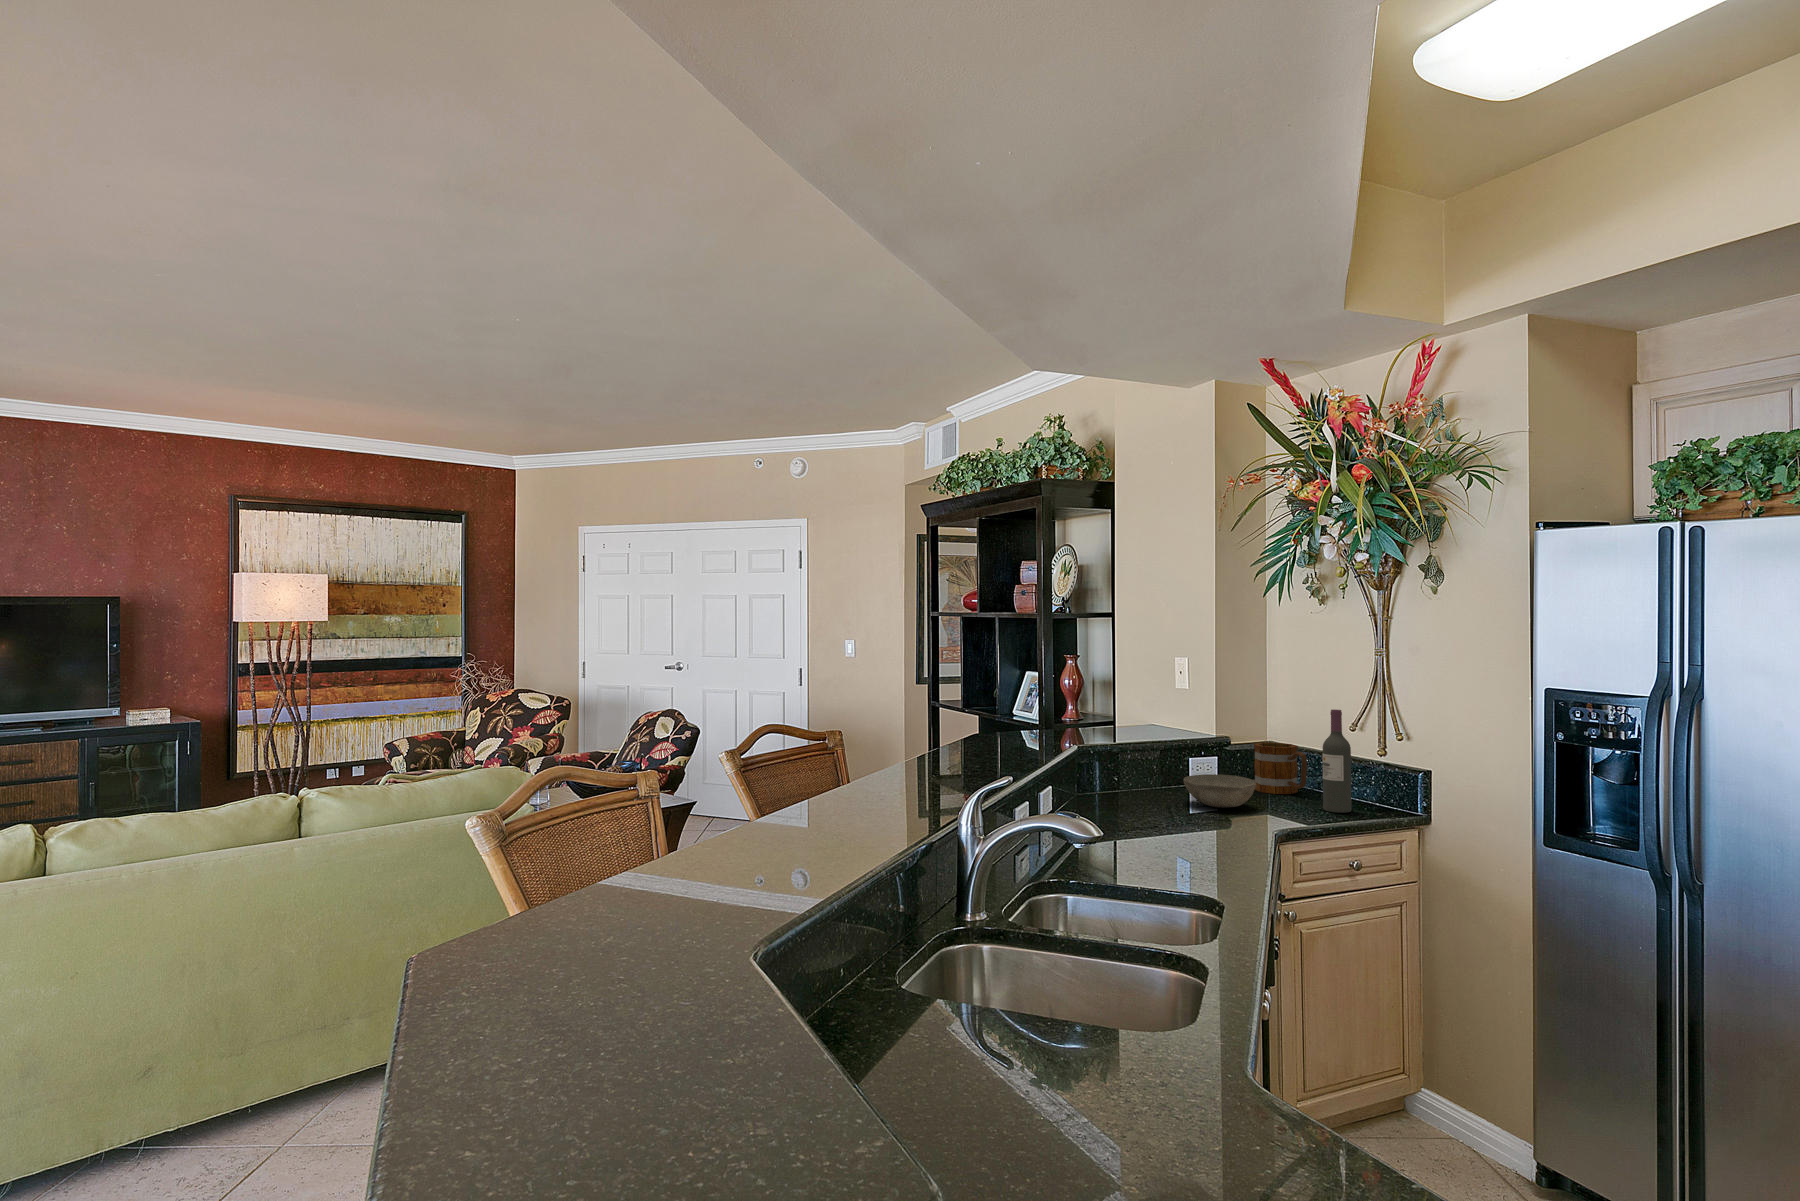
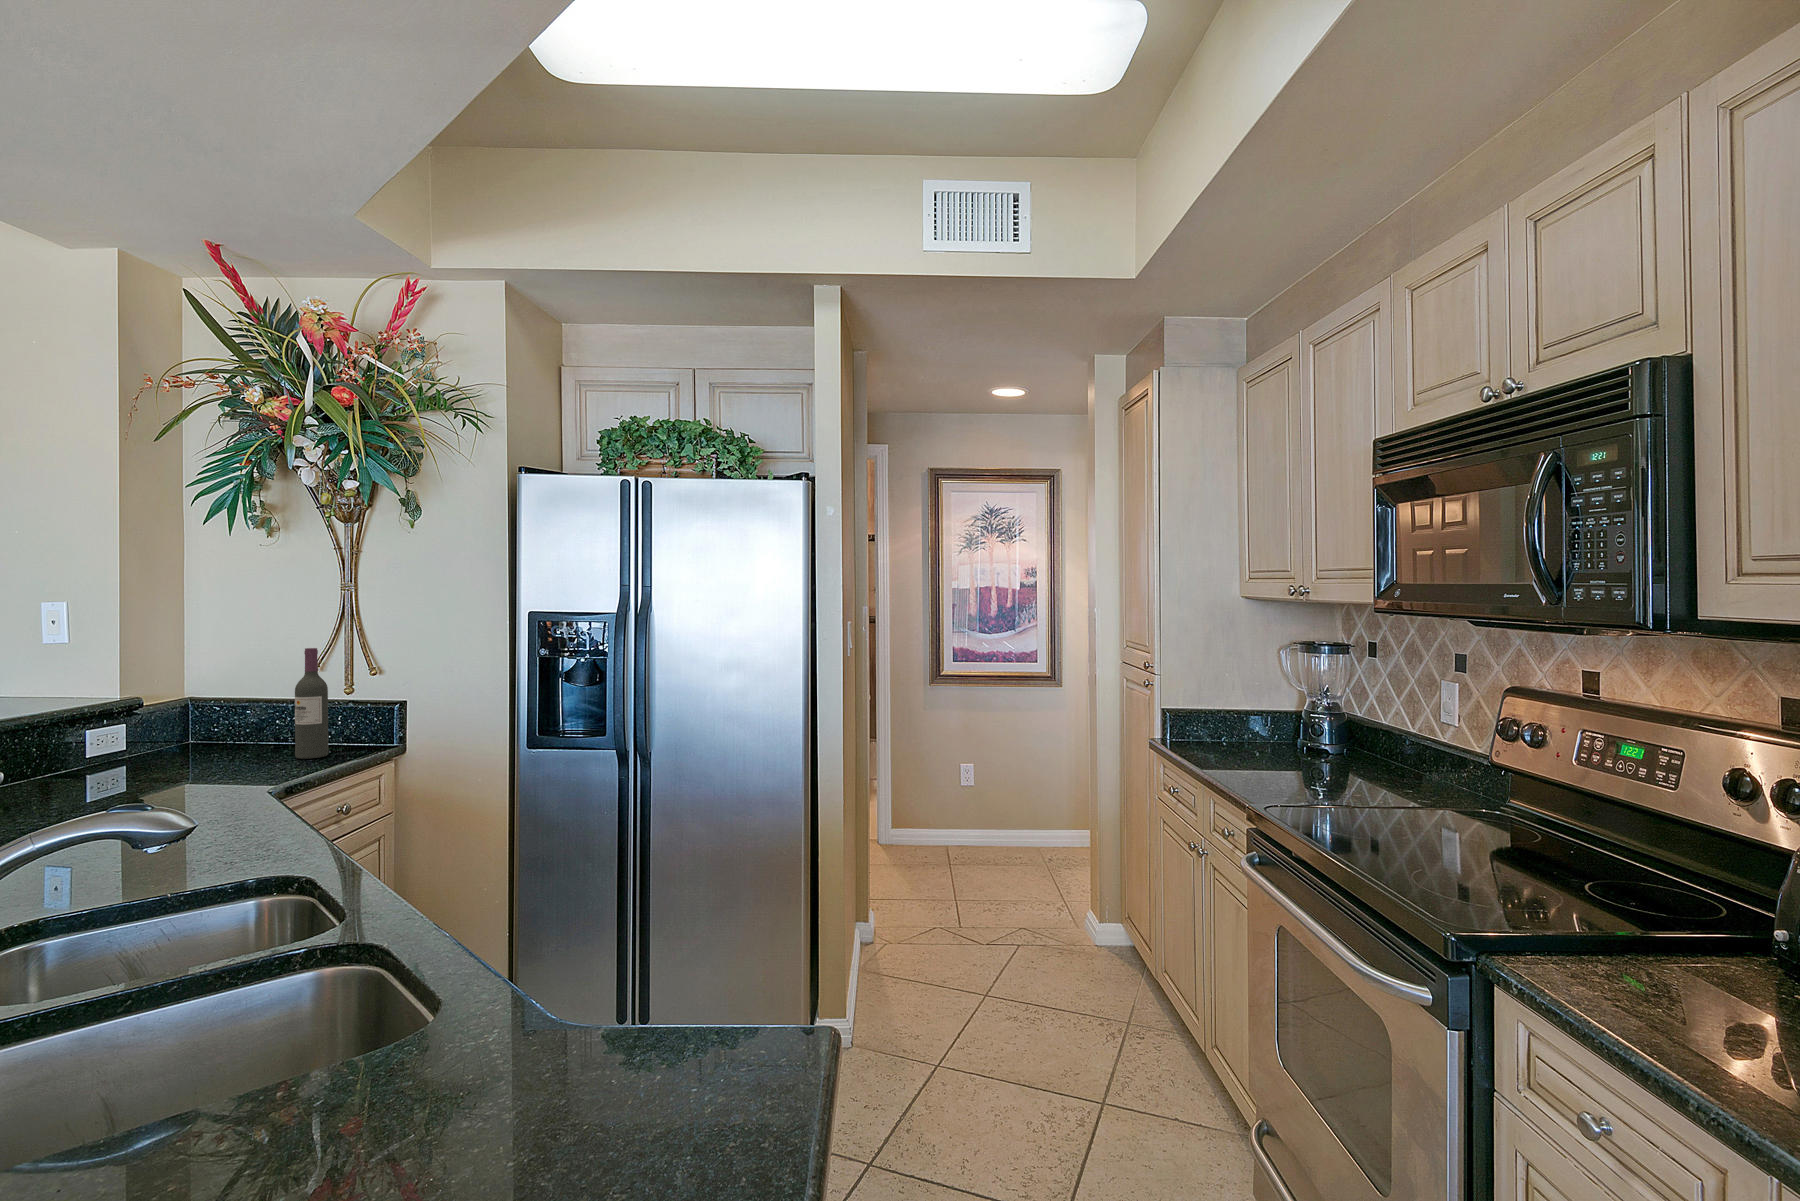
mug: present [1254,743,1307,794] -> none [187,695,263,755]
bowl: present [1183,774,1256,808] -> none [112,737,221,777]

